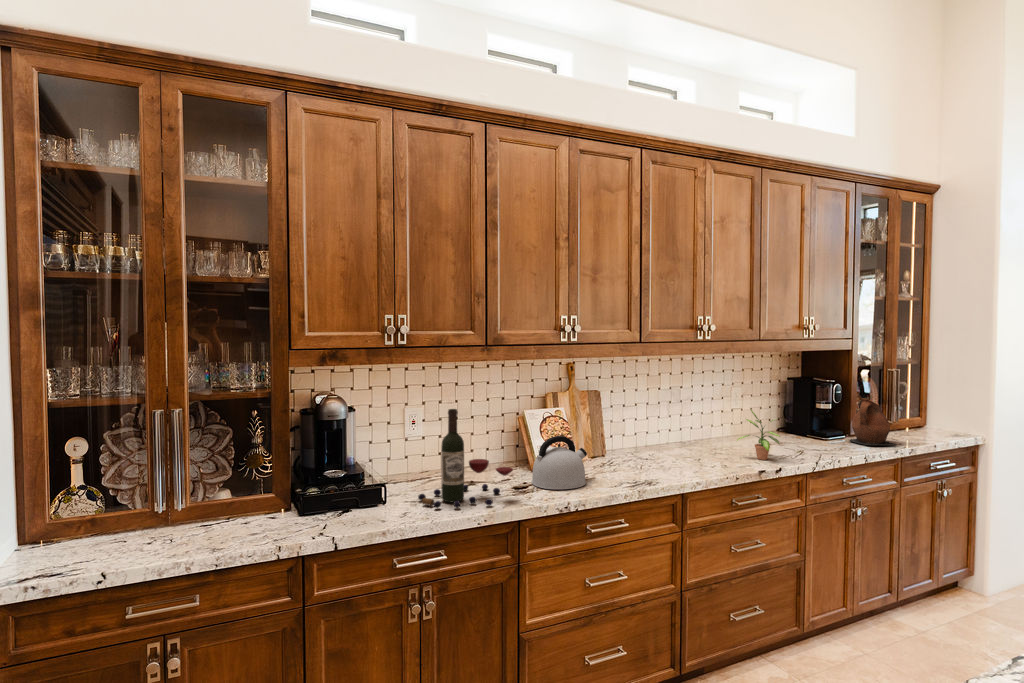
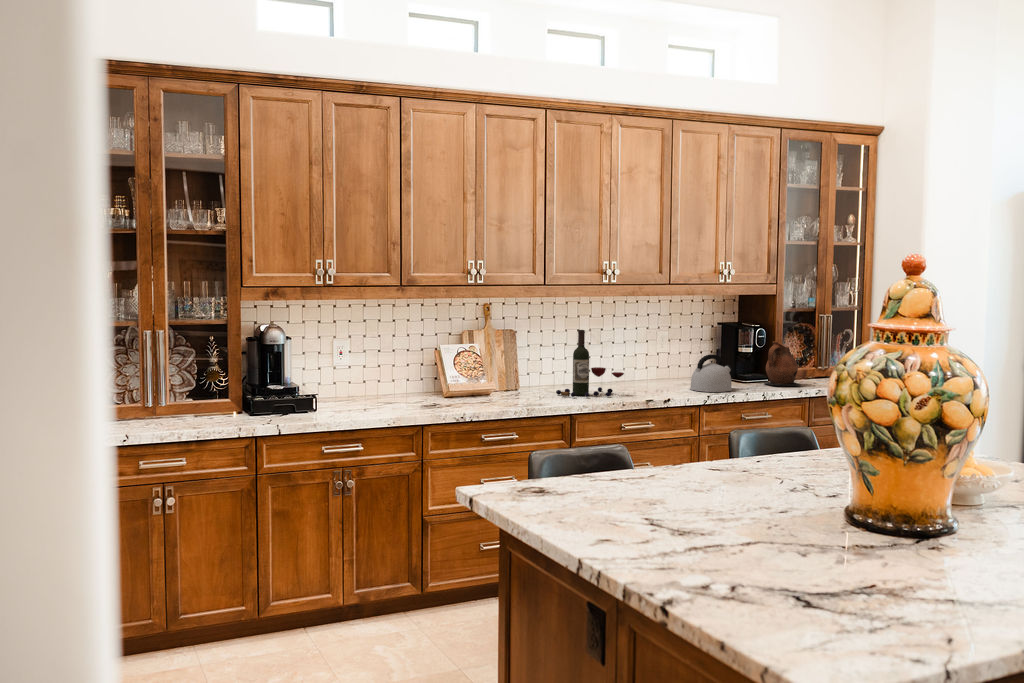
wine bottle: present [418,409,513,508] -> present [556,330,624,397]
potted plant: present [737,410,780,460] -> none [637,346,678,393]
kettle: present [532,436,587,489] -> present [690,354,732,392]

